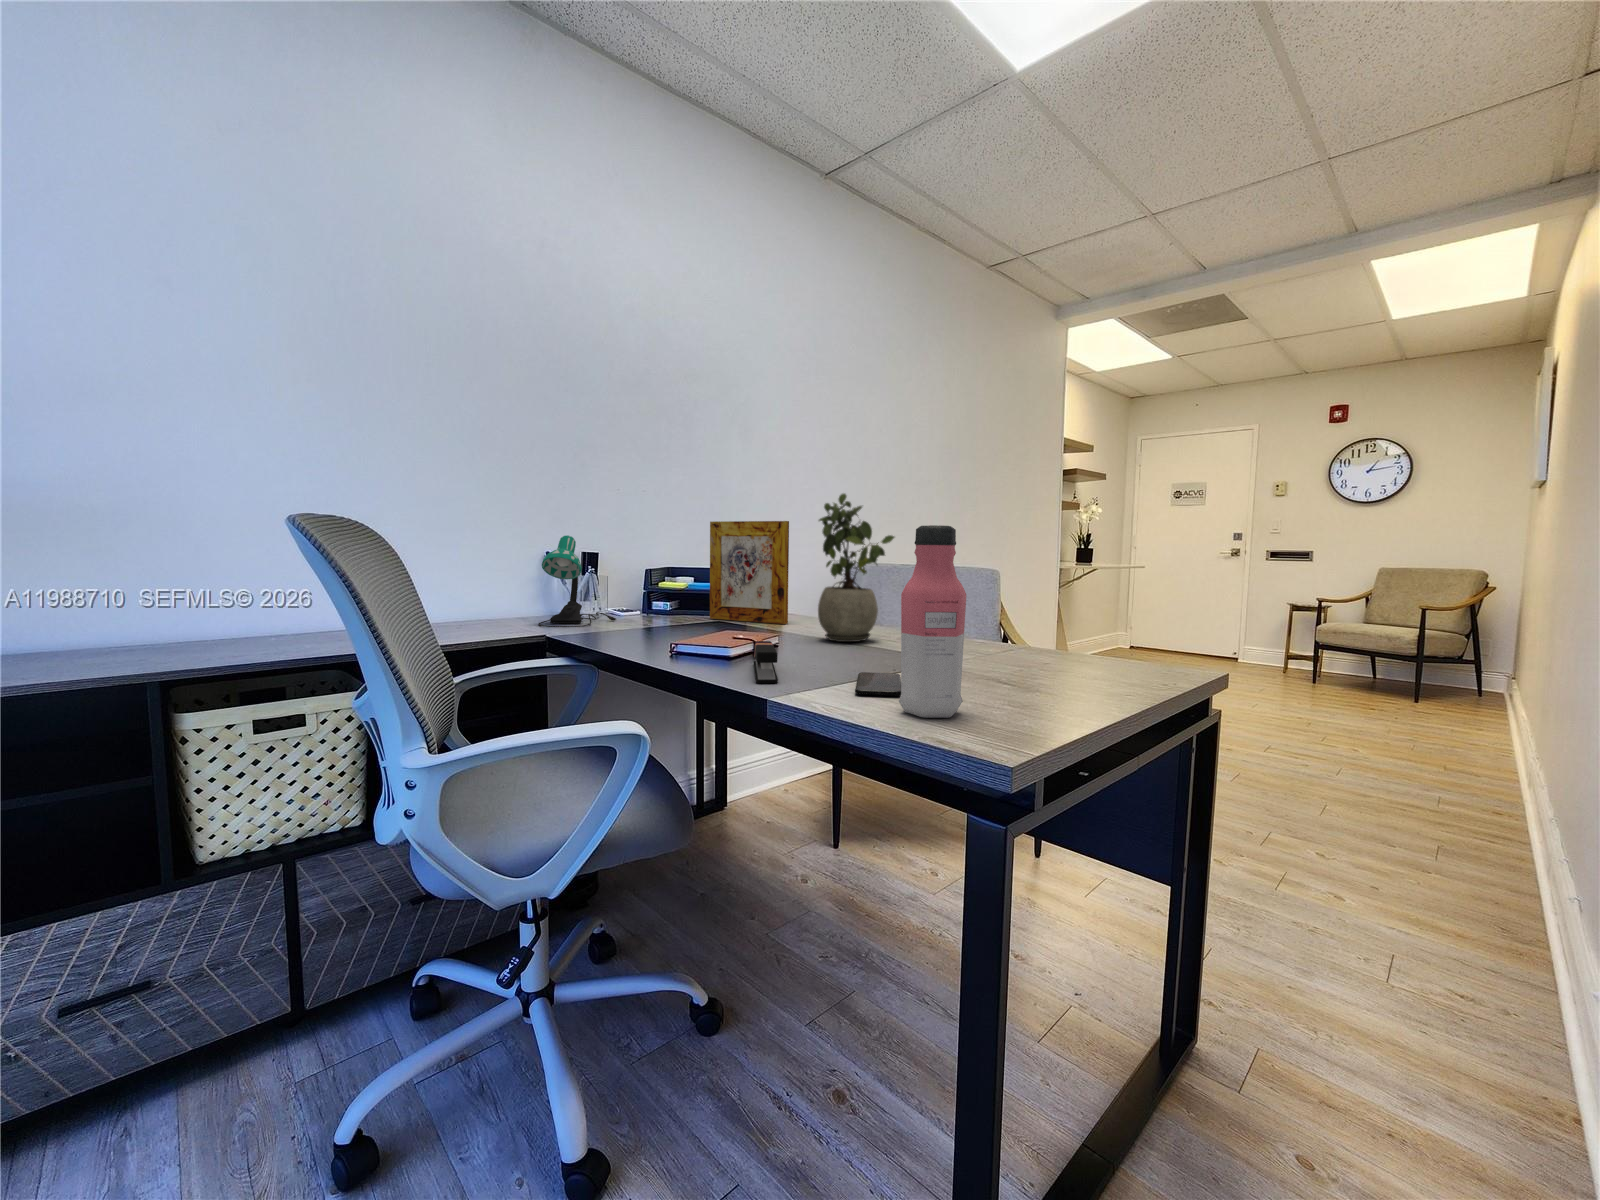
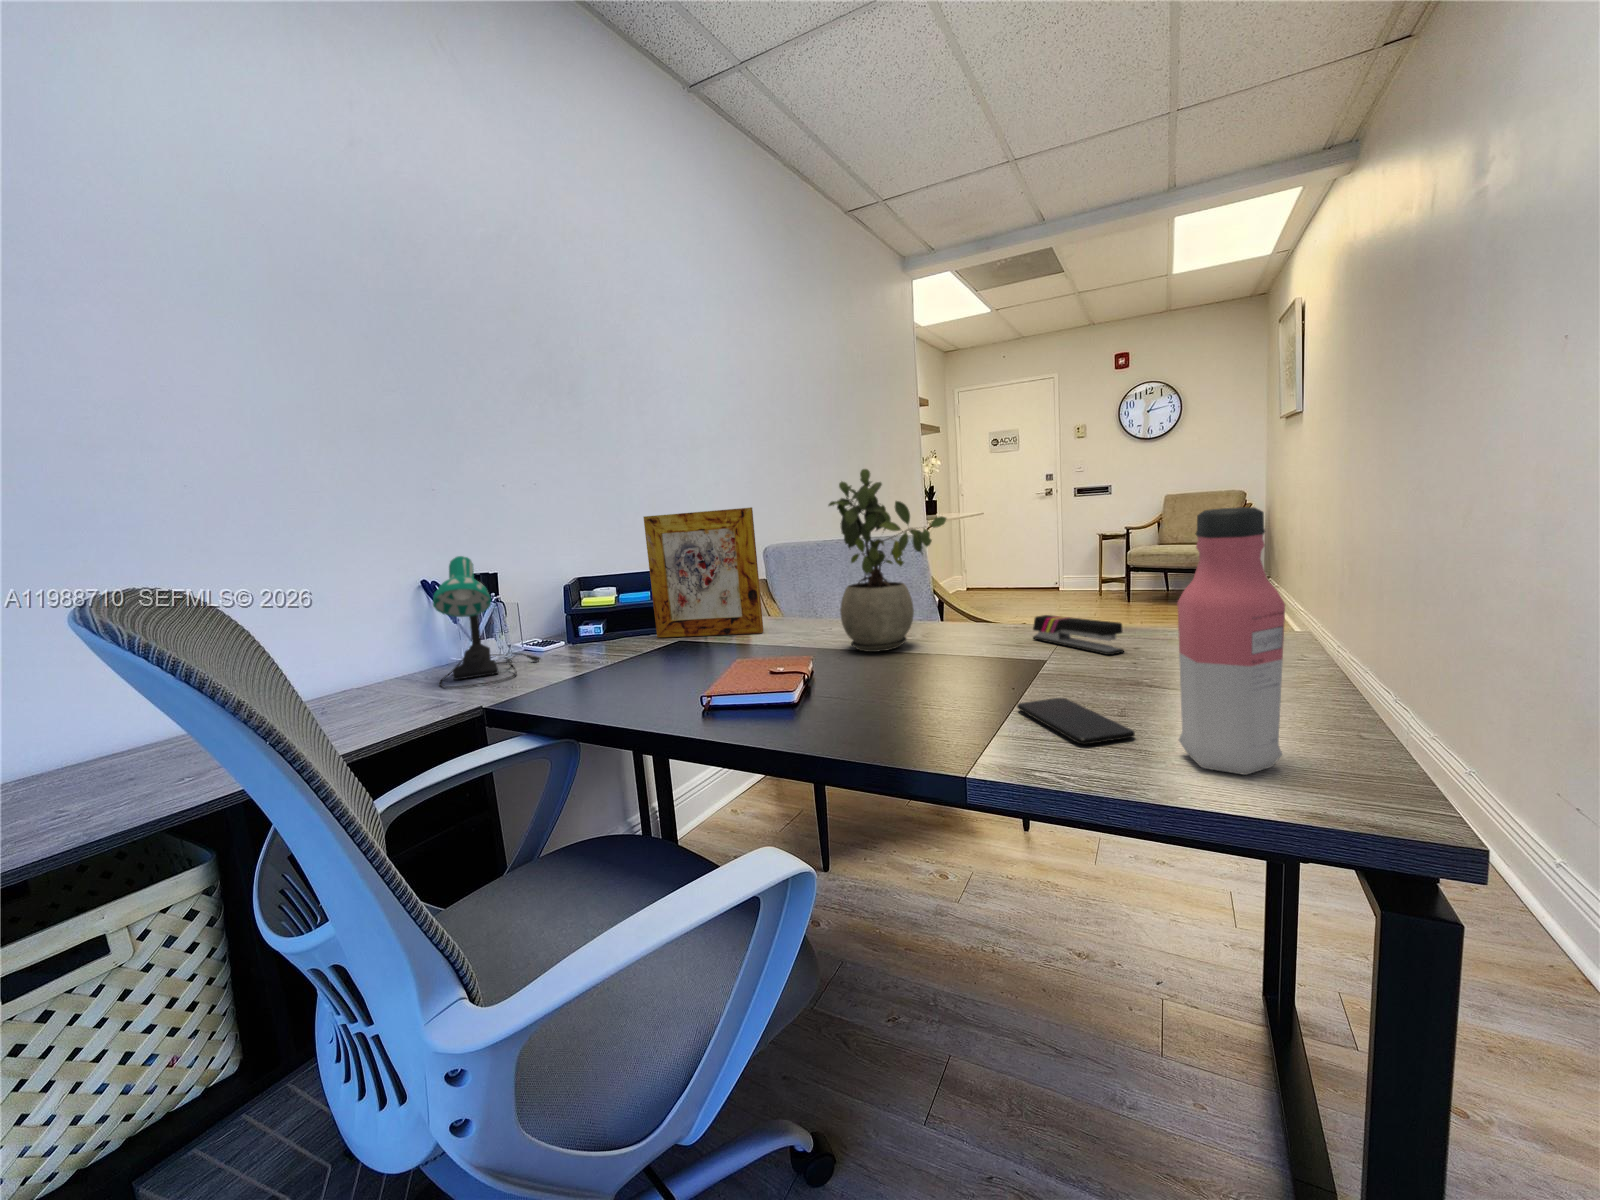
stapler: present [754,641,778,683] -> present [1033,615,1124,655]

